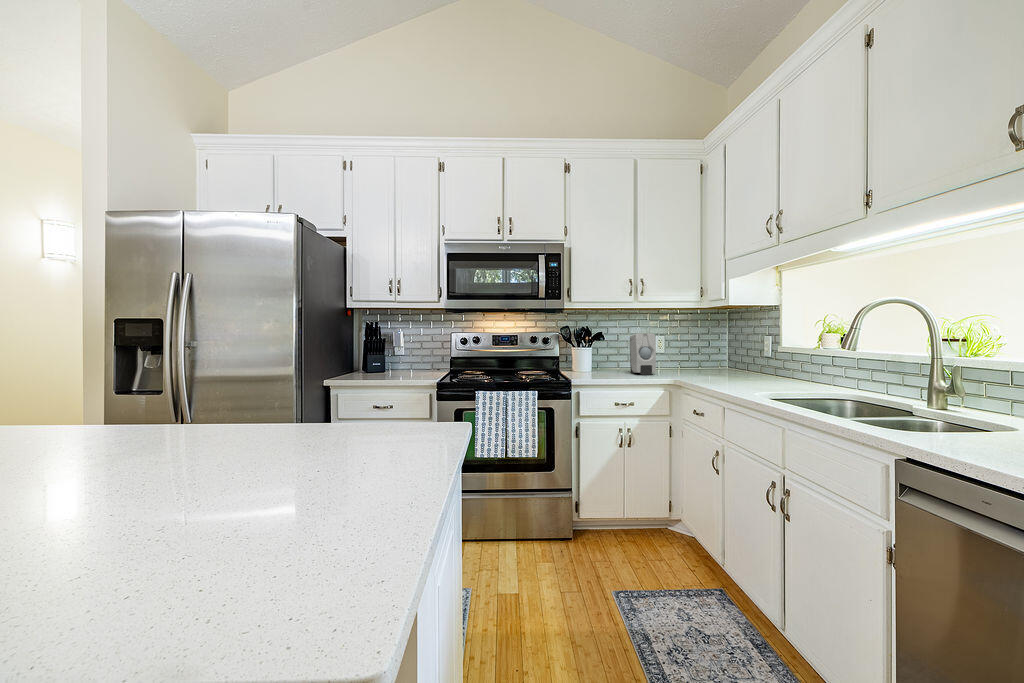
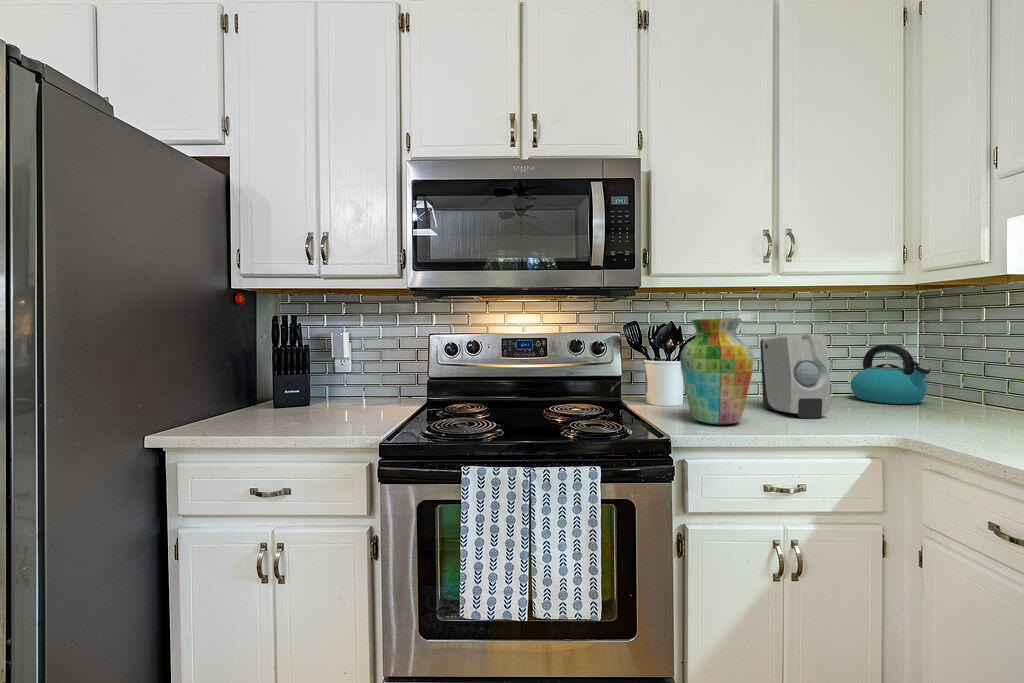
vase: none [582,325,615,376] -> present [680,318,754,424]
kettle: none [685,340,719,371] -> present [850,345,931,404]

